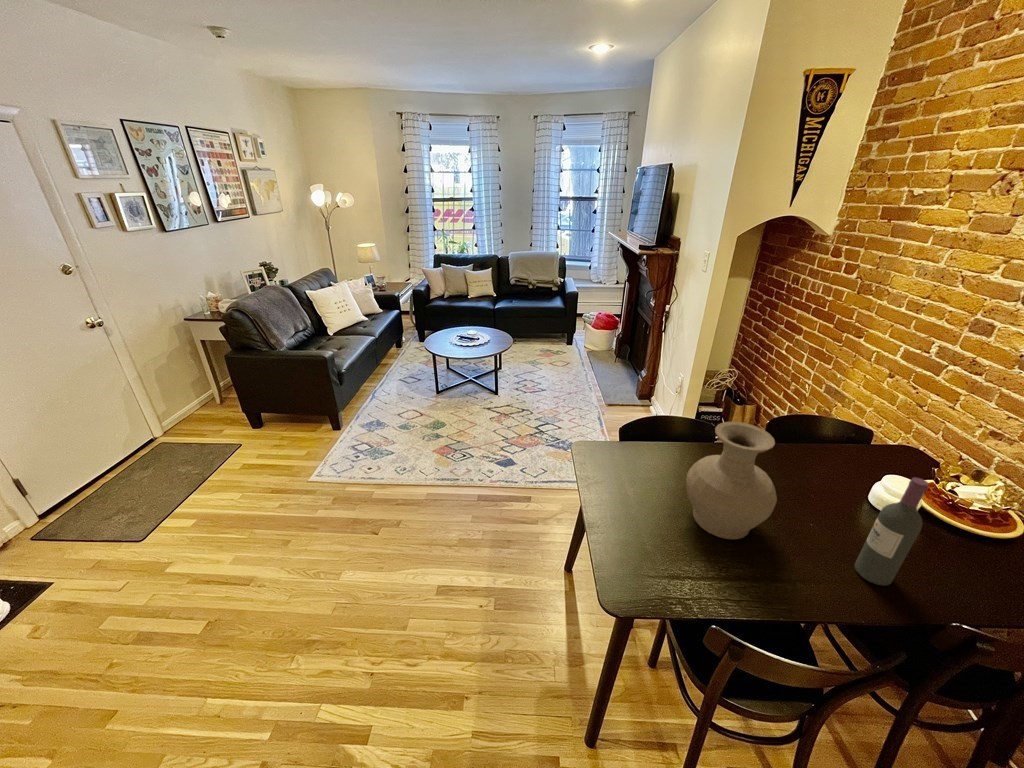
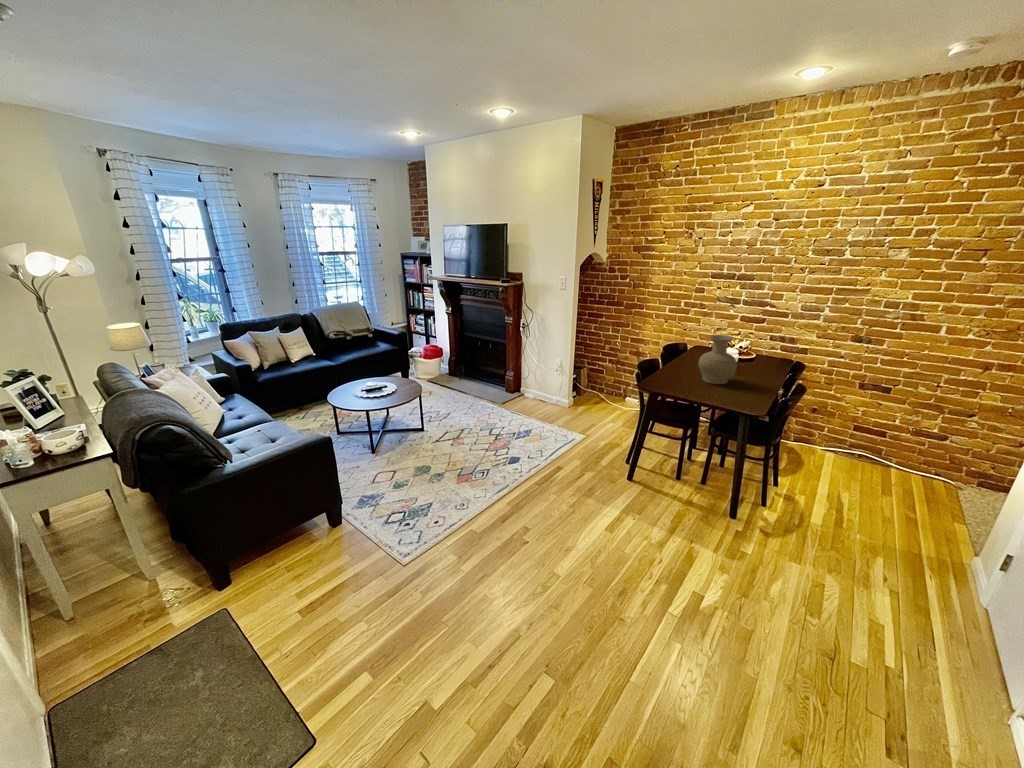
wine bottle: present [855,478,928,586] -> none [750,332,767,376]

